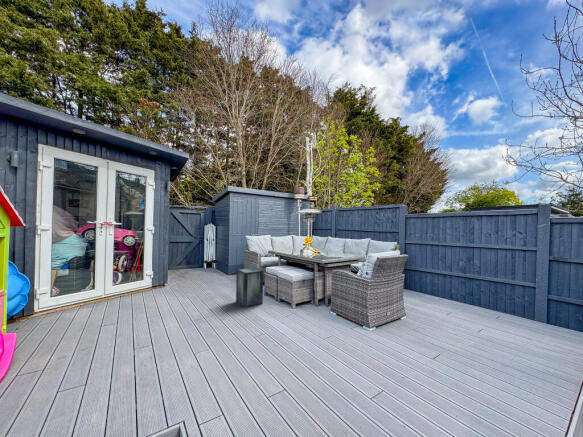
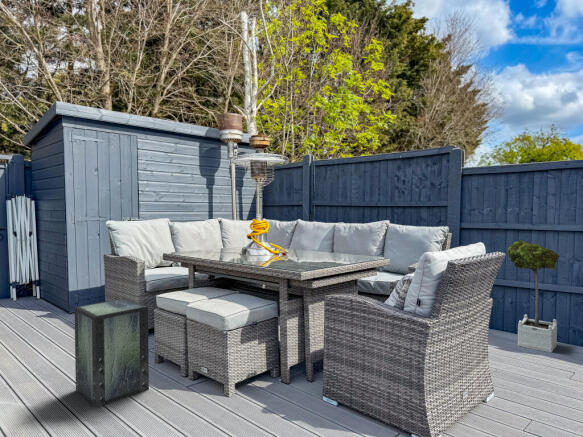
potted tree: none [428,250,455,307] -> present [507,240,560,352]

